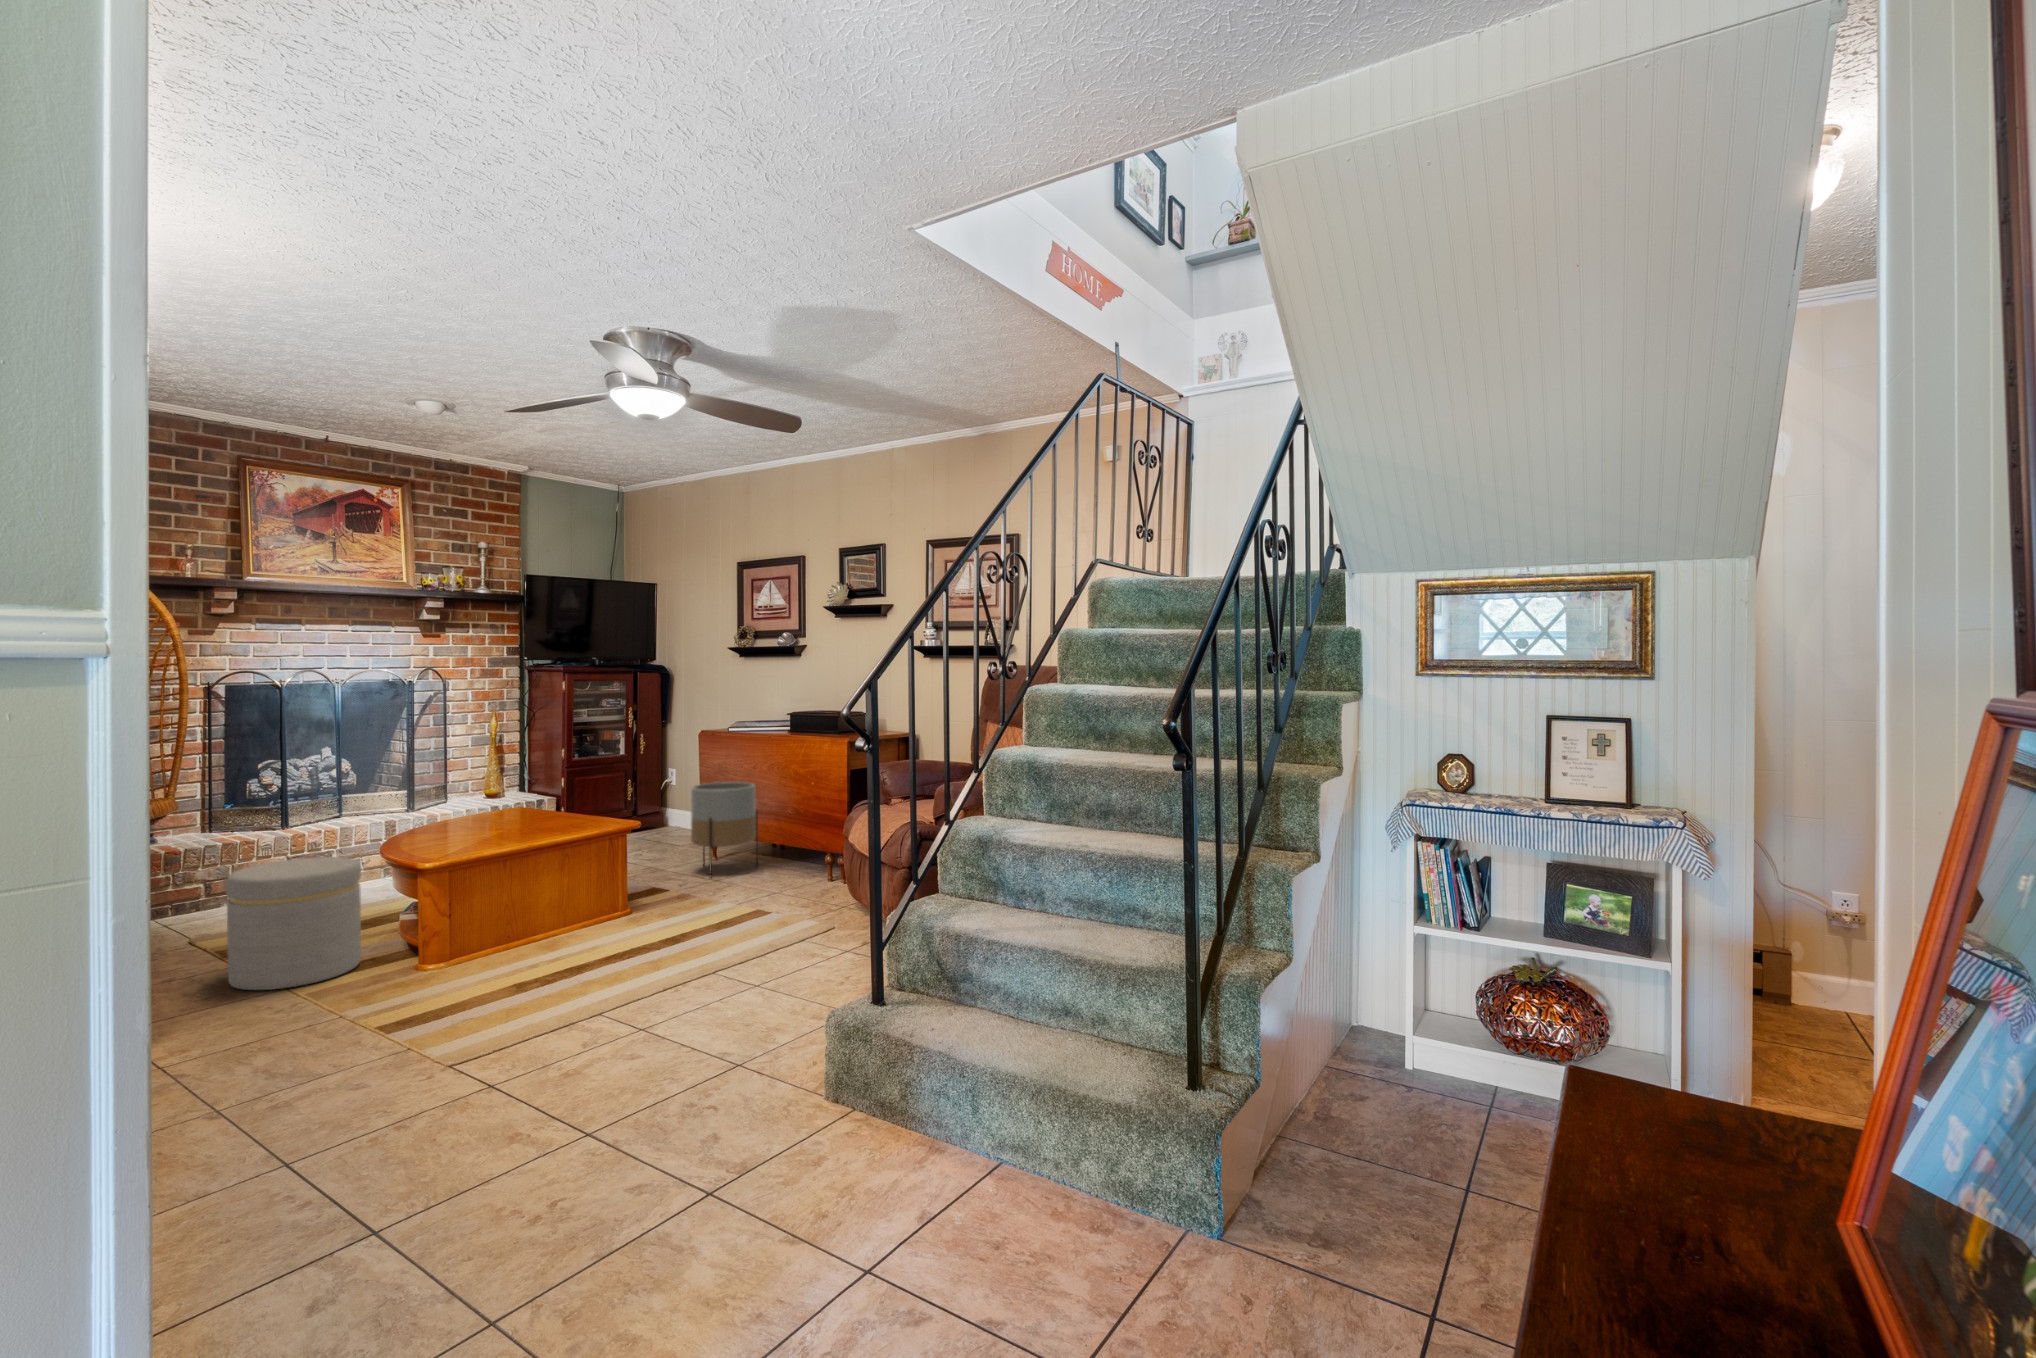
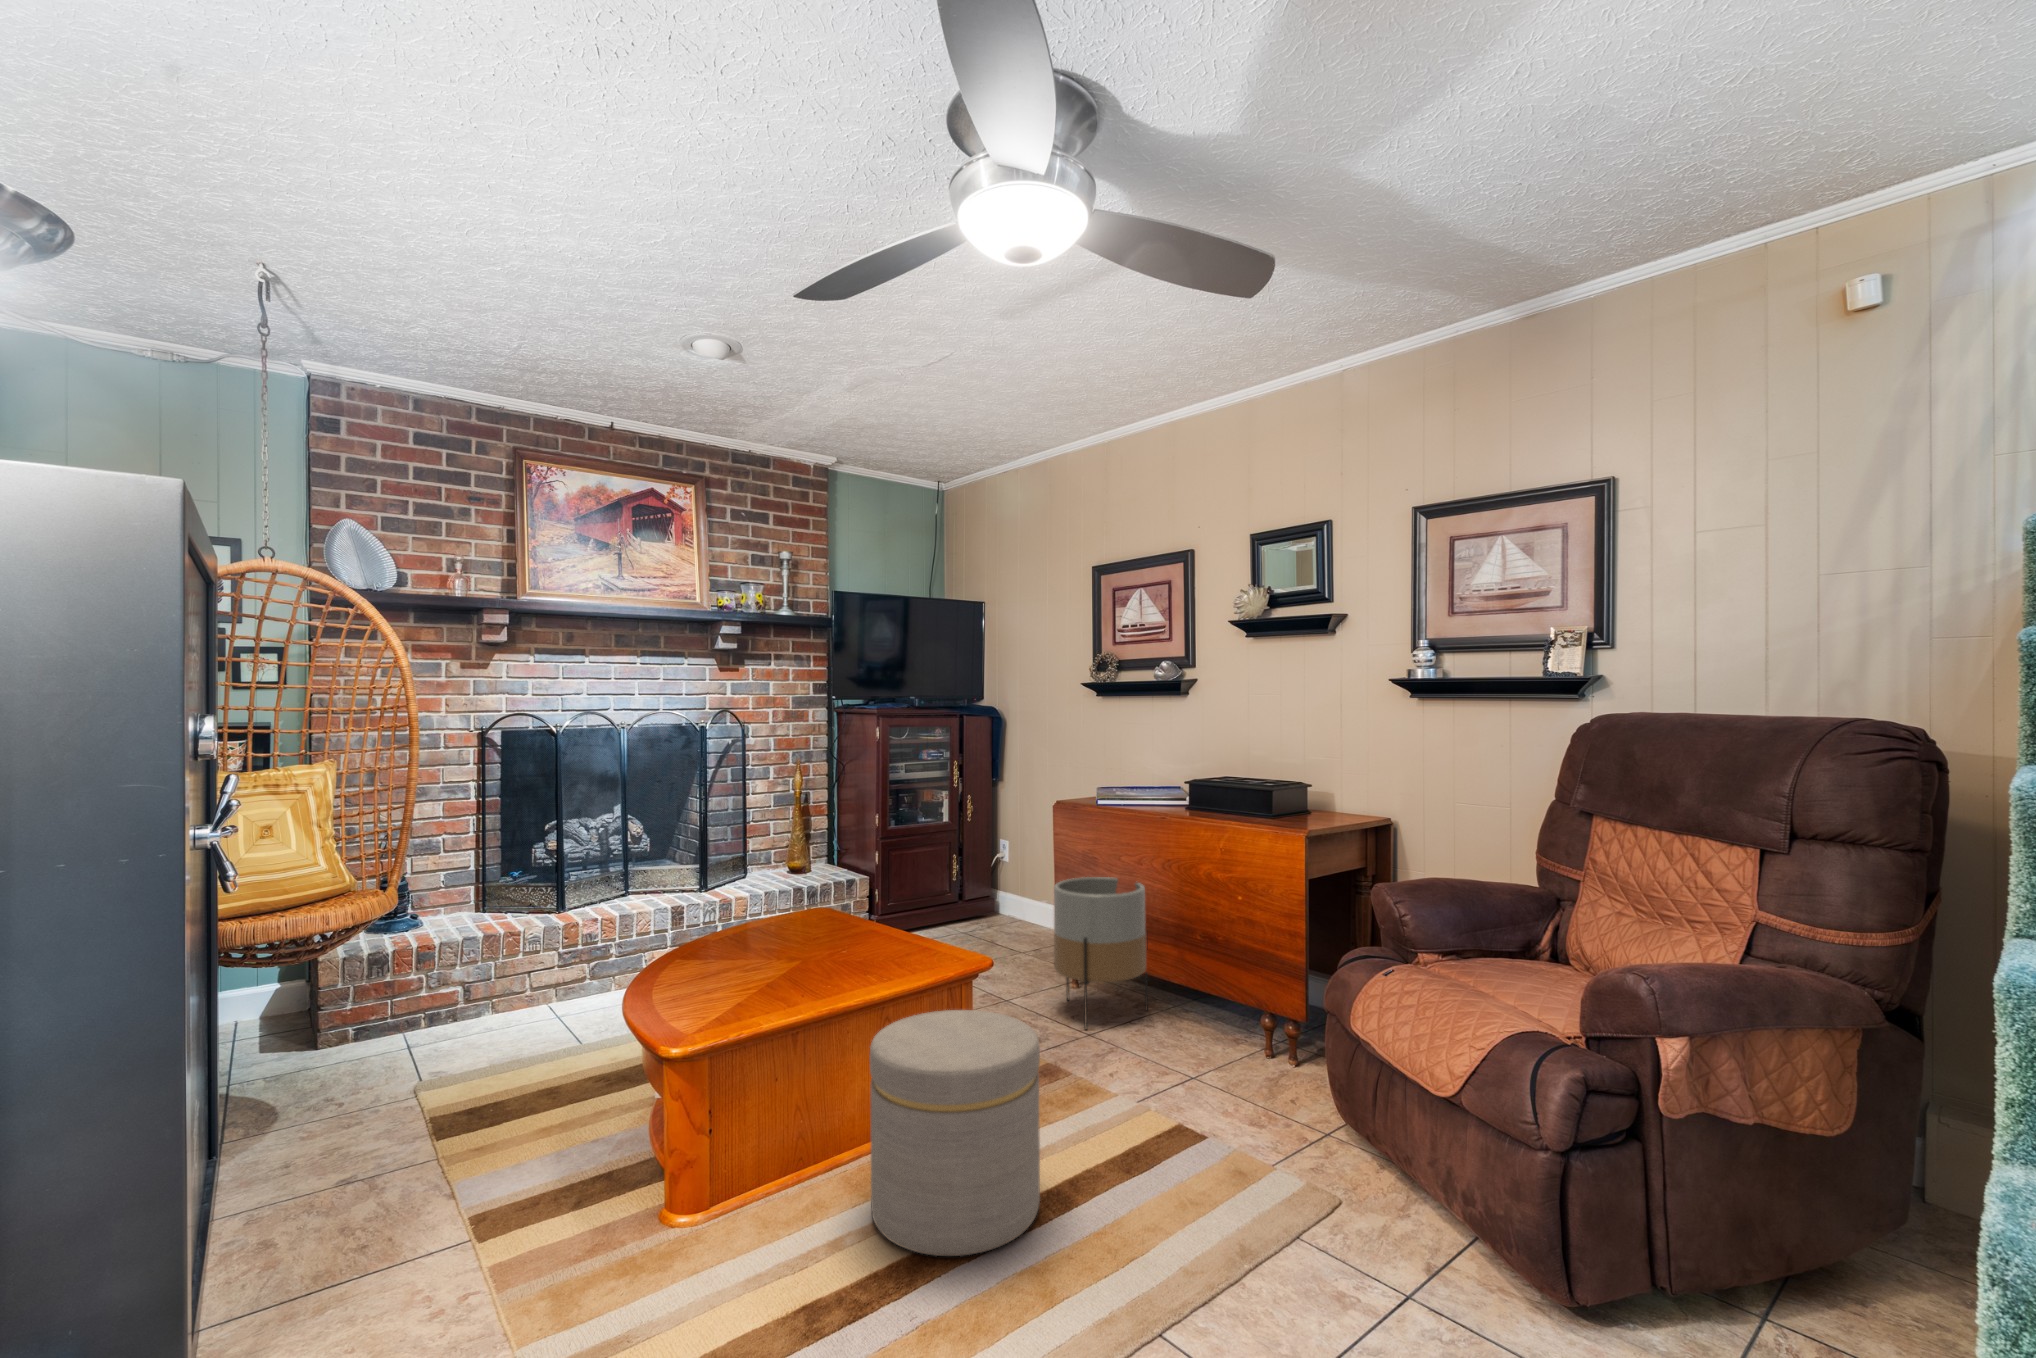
ottoman: present [226,857,361,990] -> present [870,1010,1040,1256]

